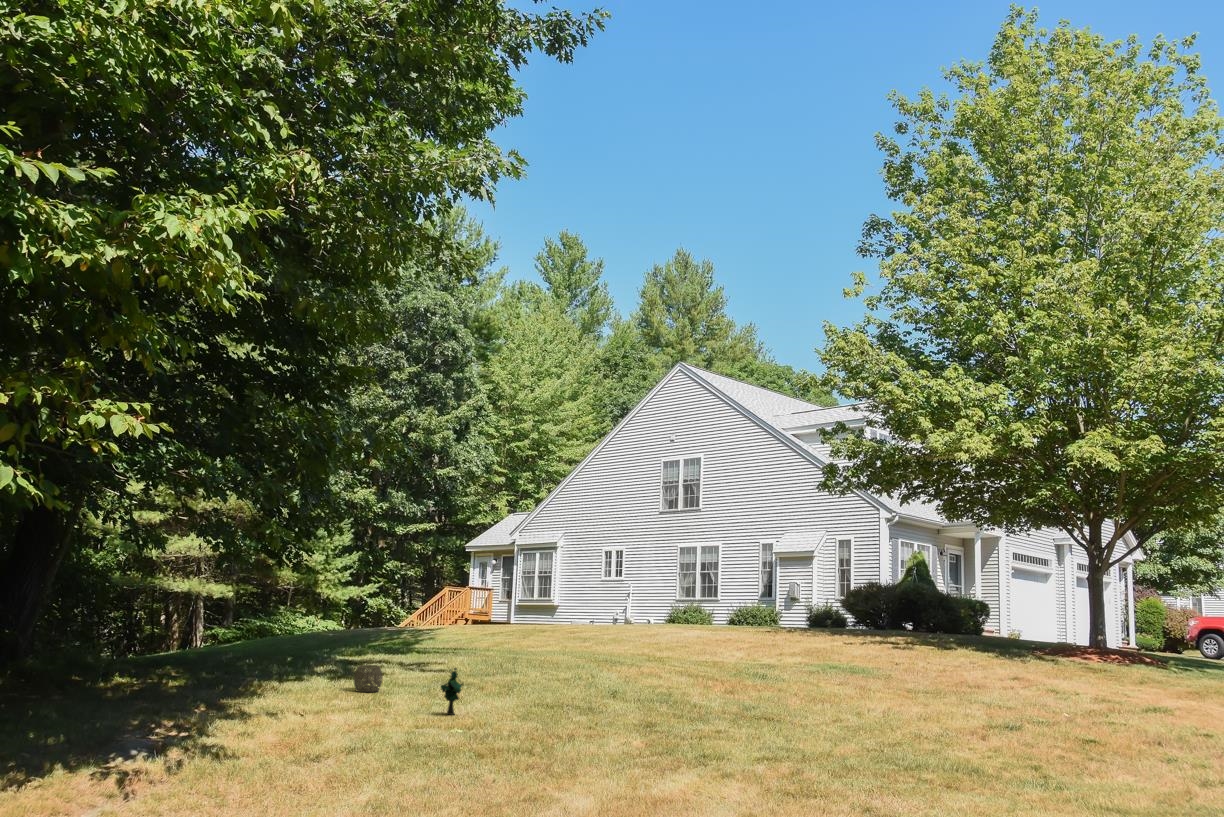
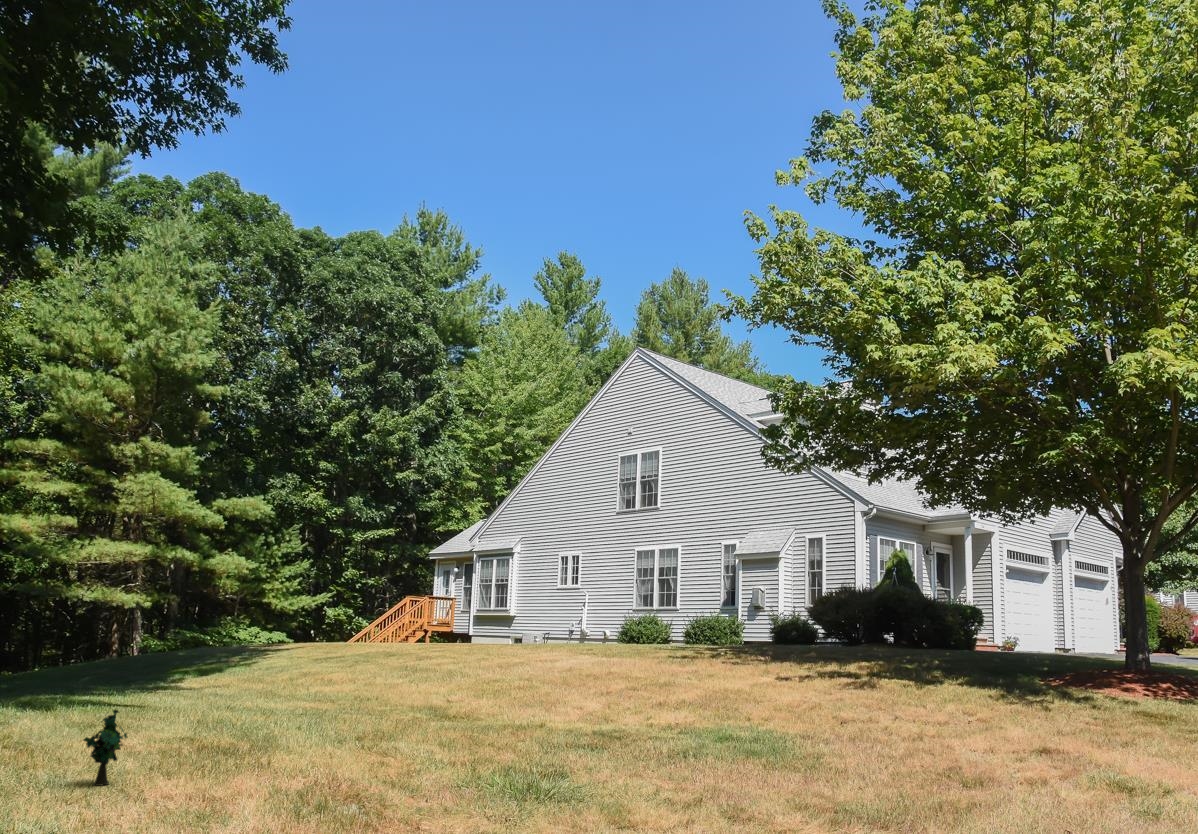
woven basket: present [354,665,383,692] -> none [23,700,71,742]

